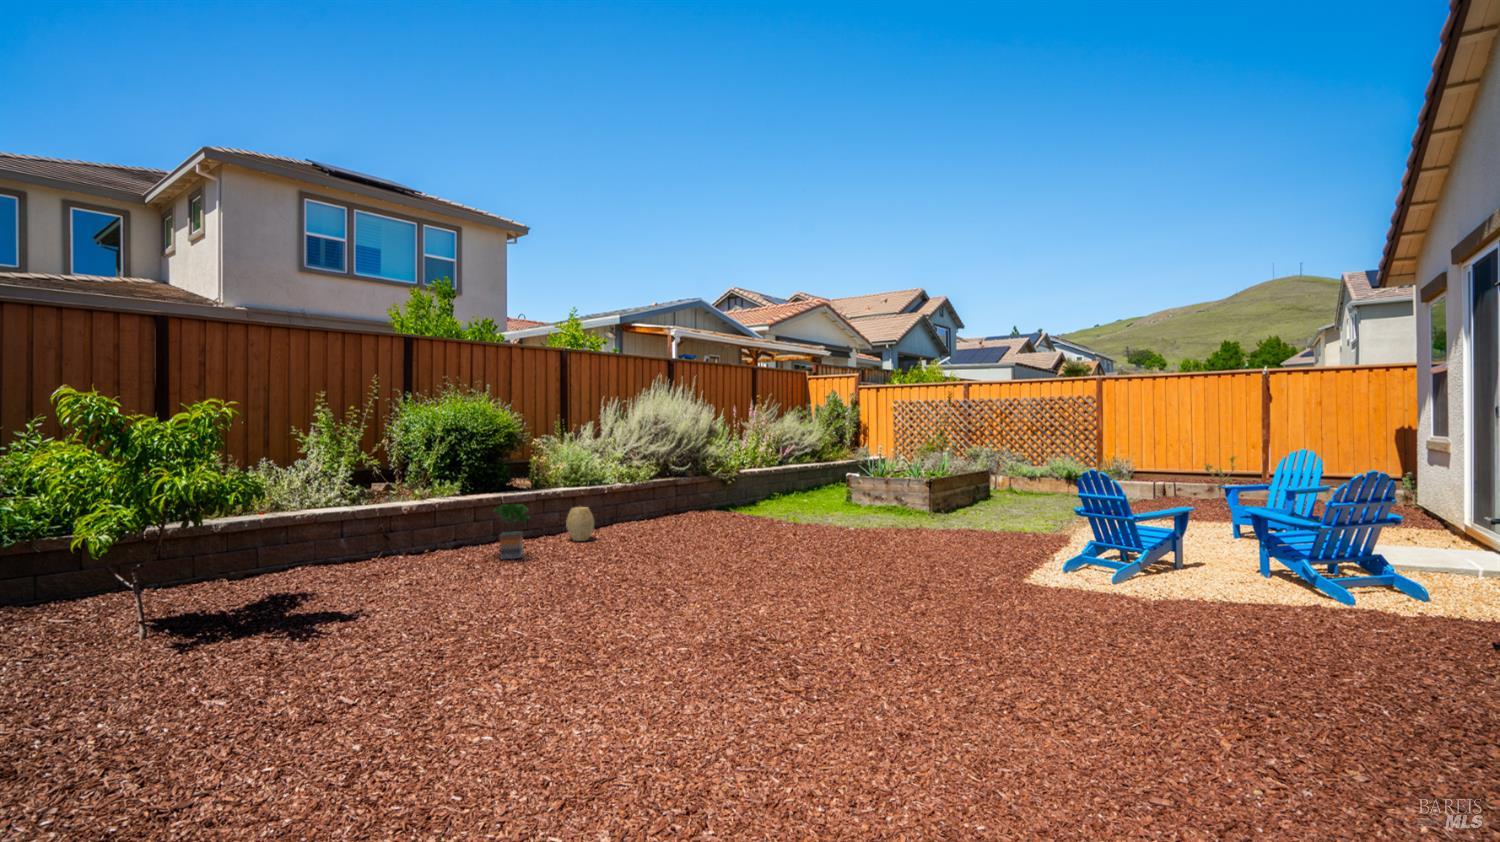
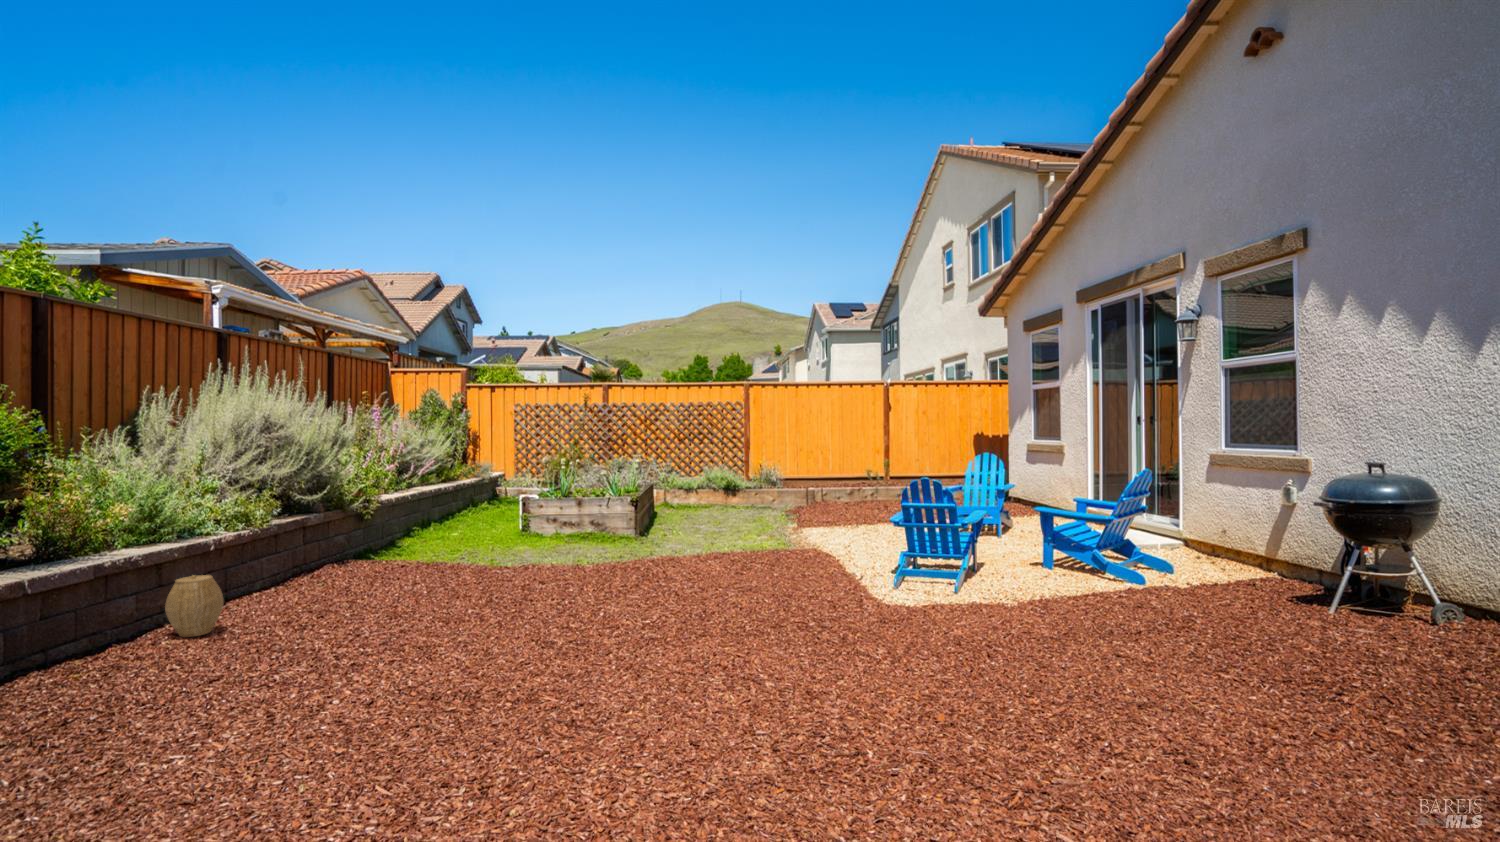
potted tree: present [495,504,529,559] -> none [42,582,137,696]

